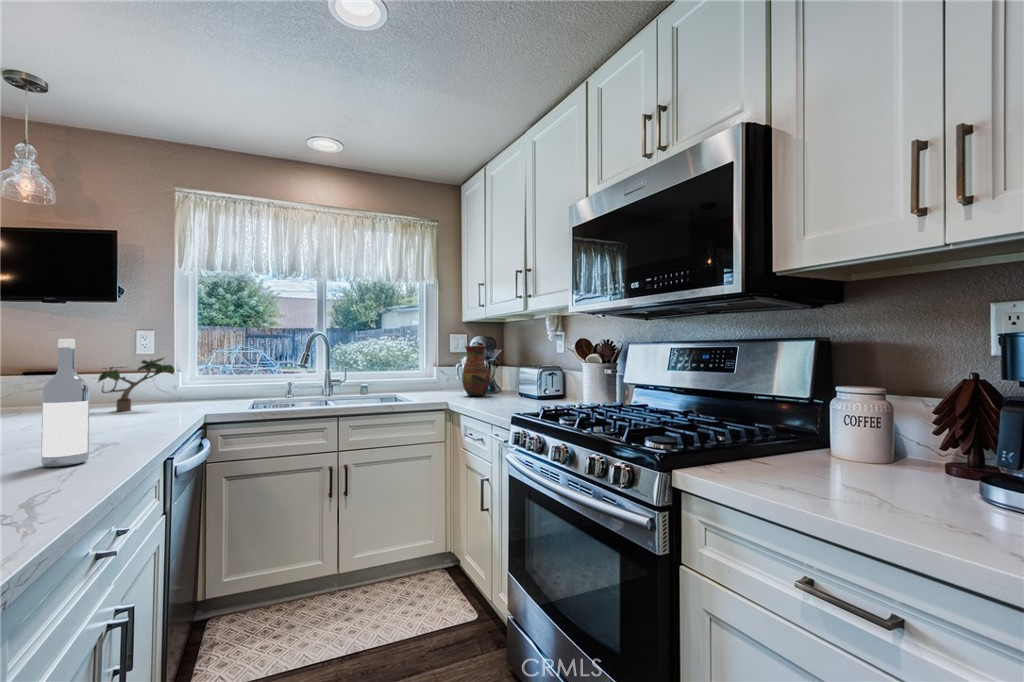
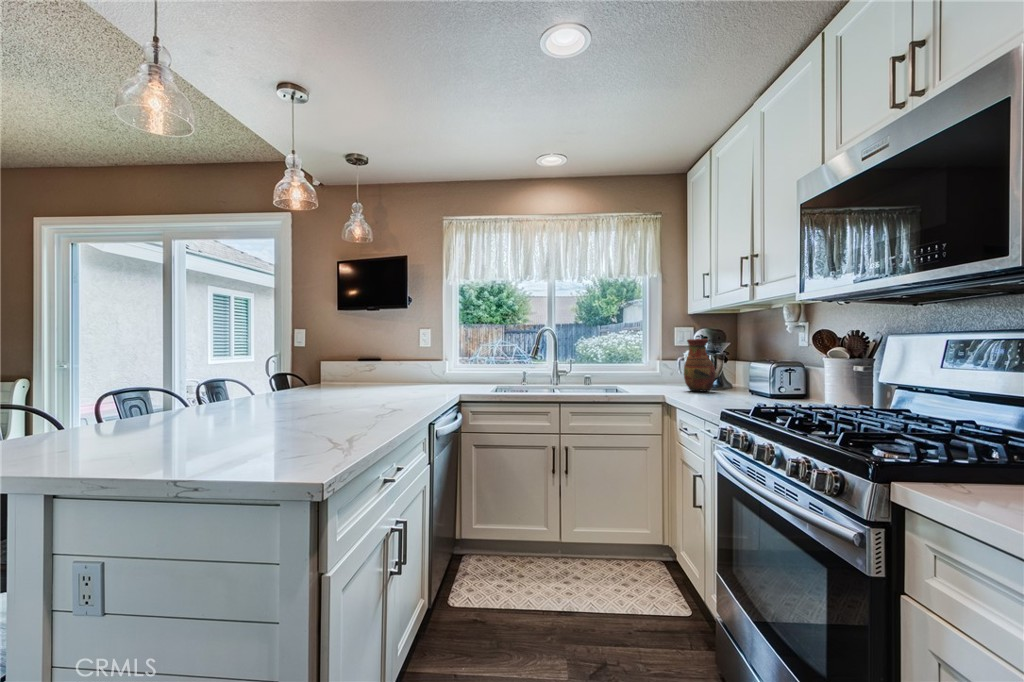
wine bottle: present [41,339,89,467] -> none [360,332,384,419]
potted plant: present [98,358,174,411] -> none [392,346,451,387]

